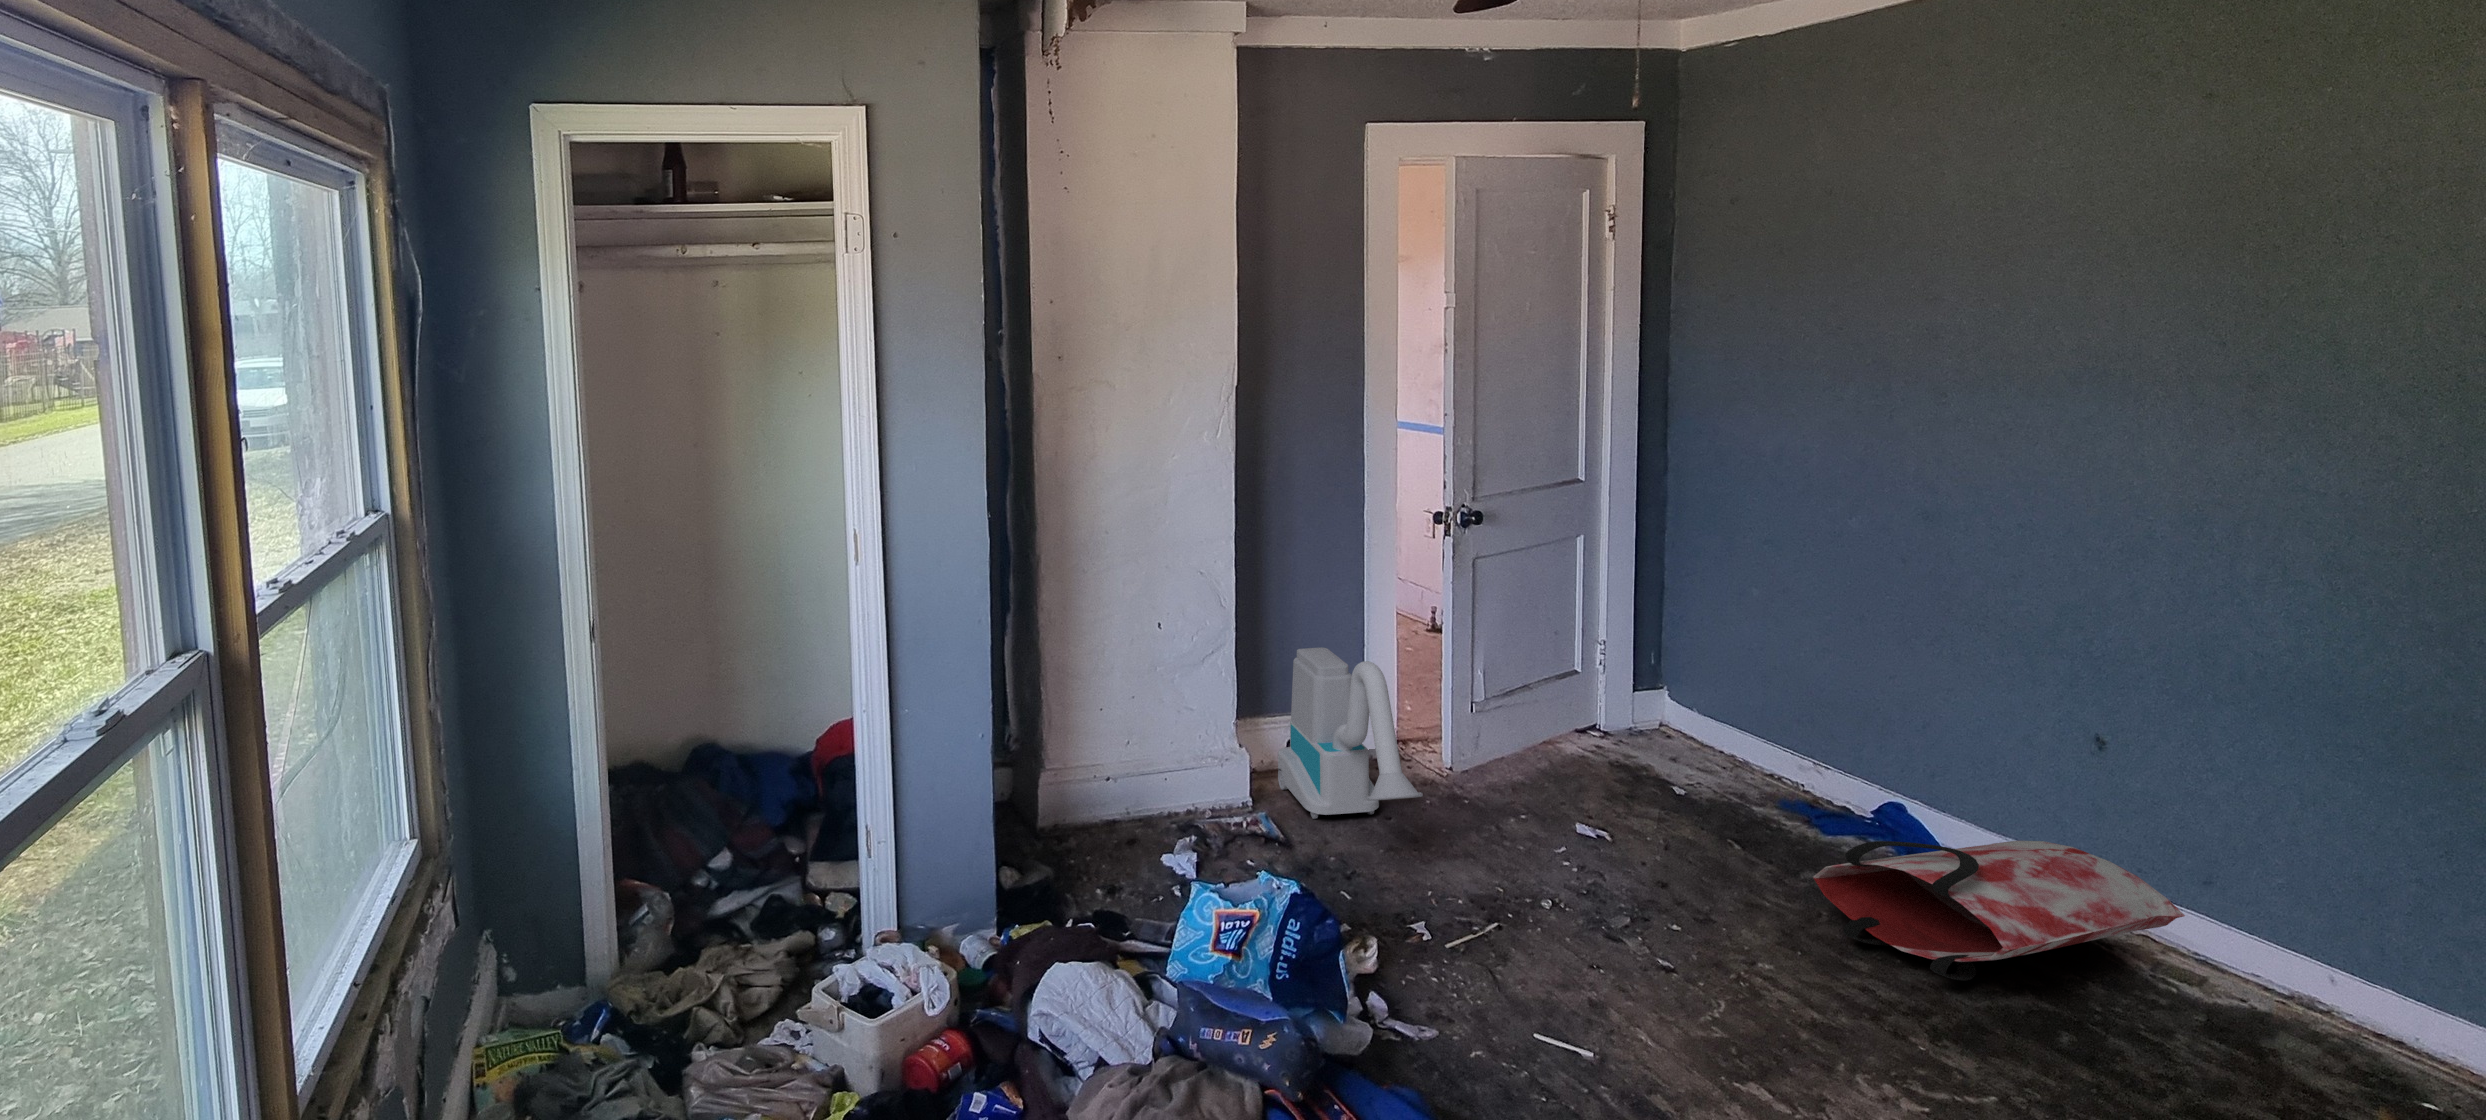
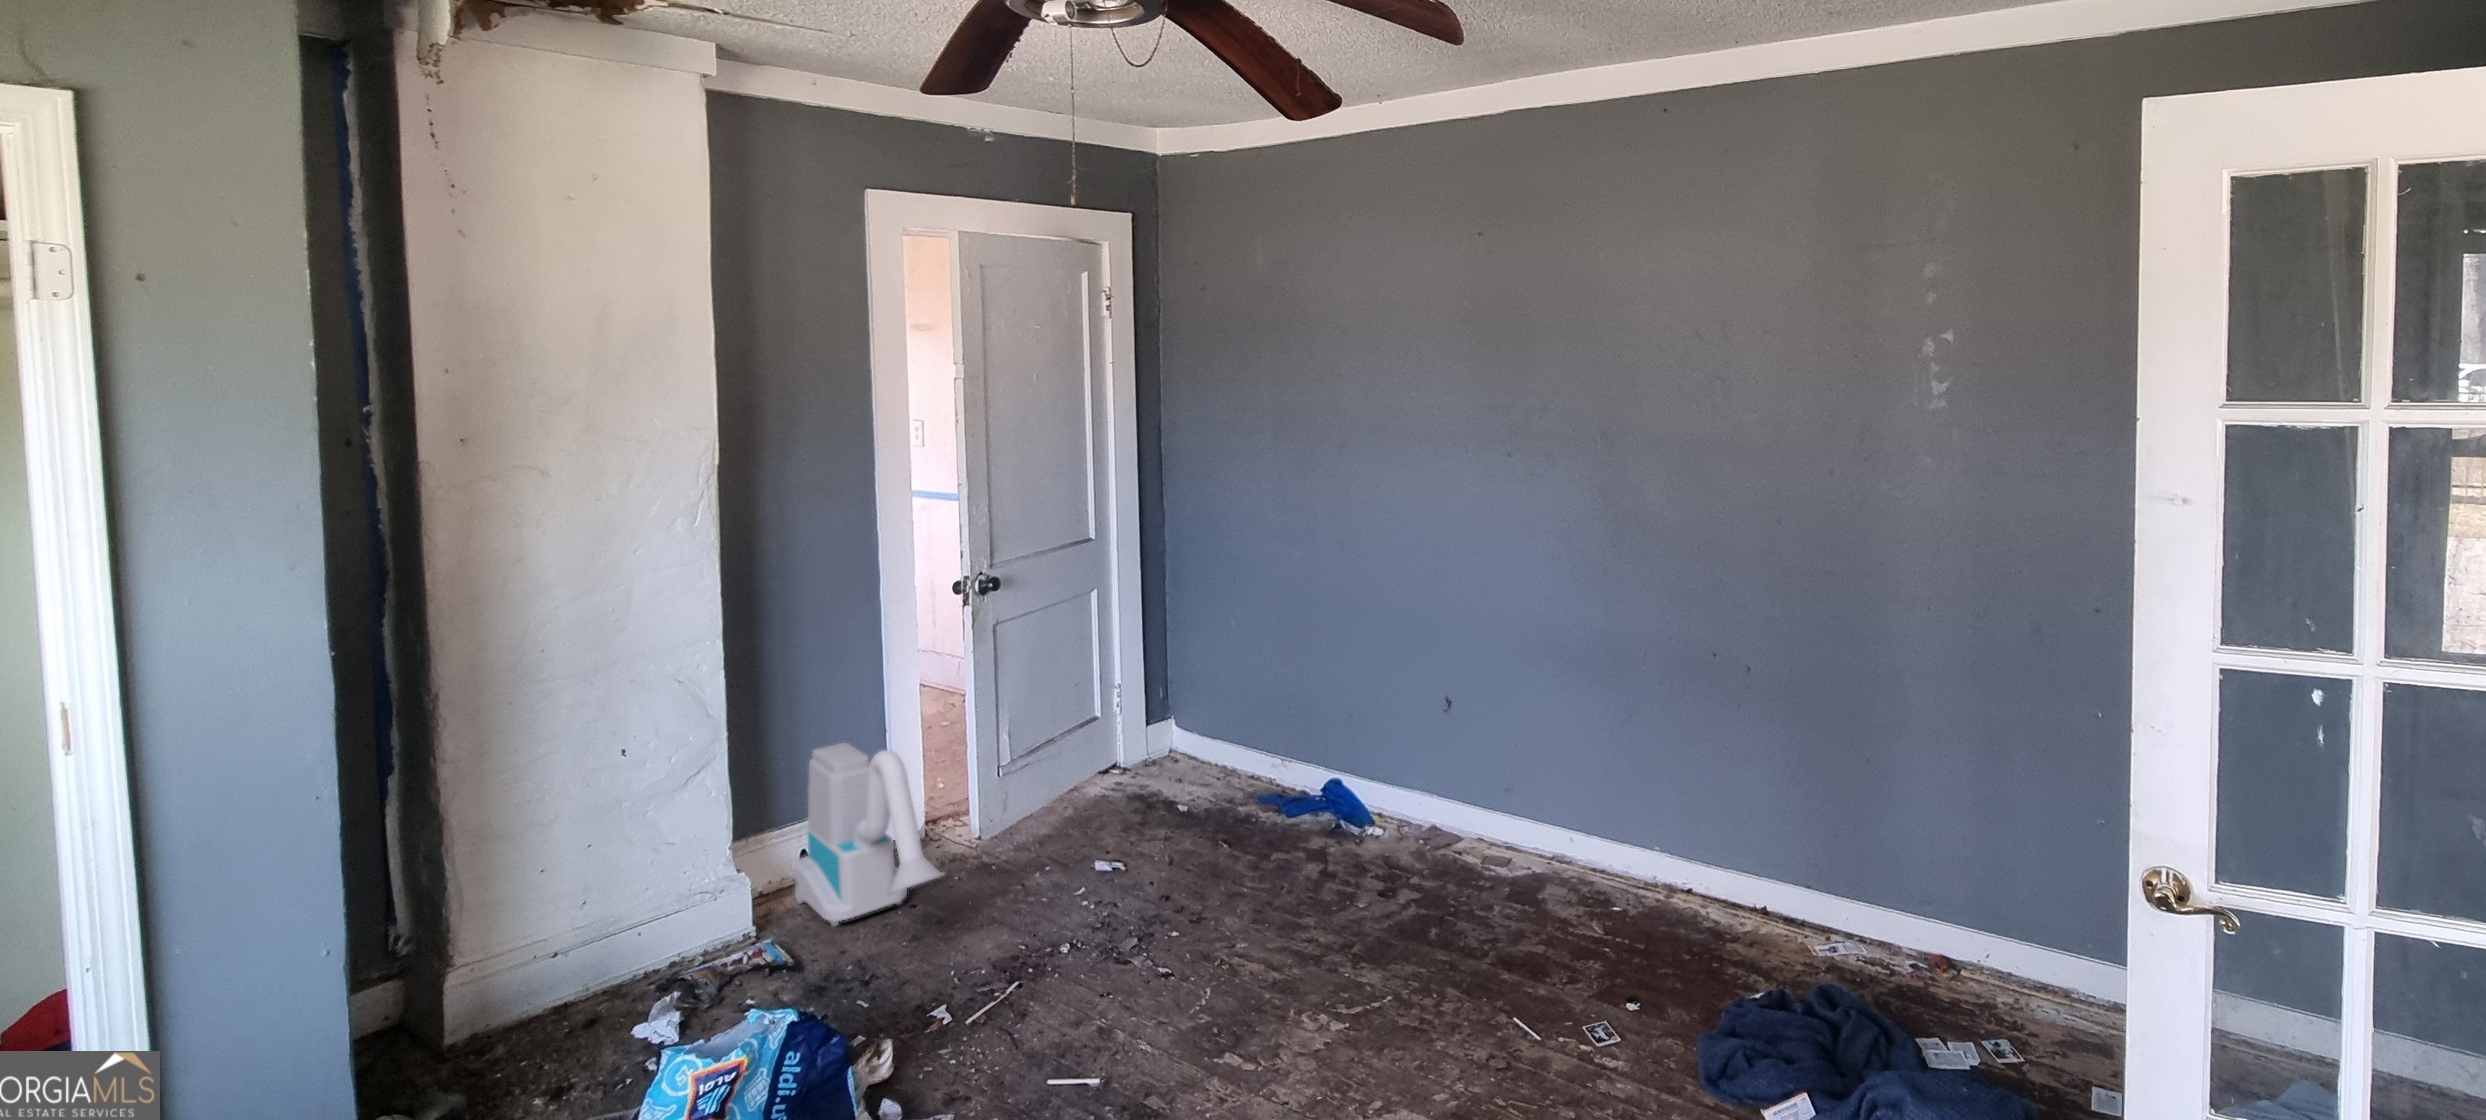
bag: present [1813,841,2185,981] -> none [1276,786,1496,911]

